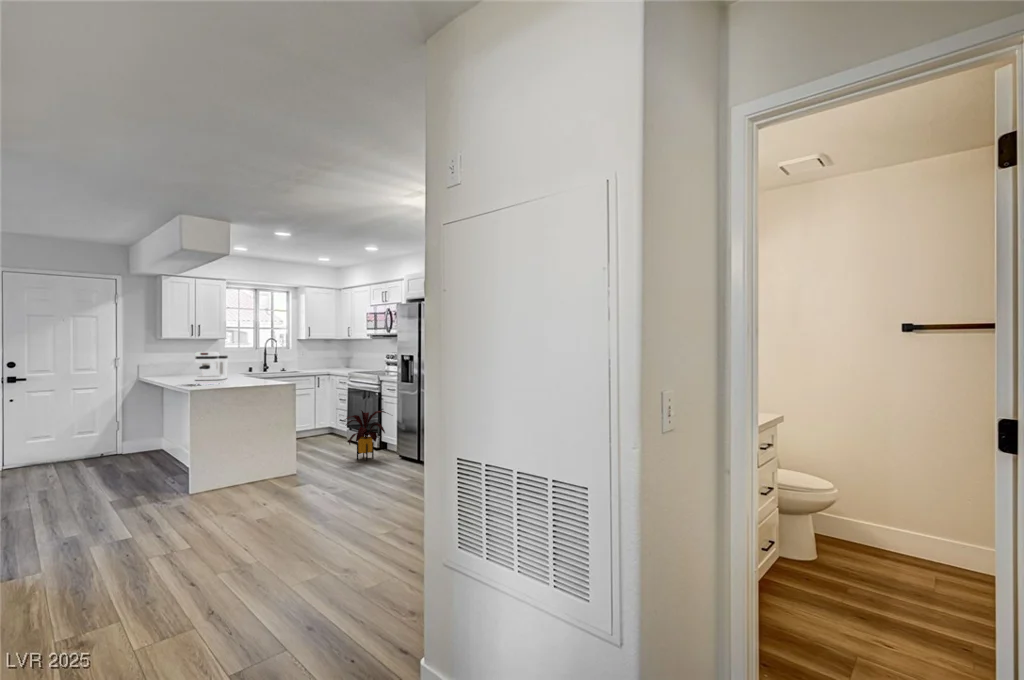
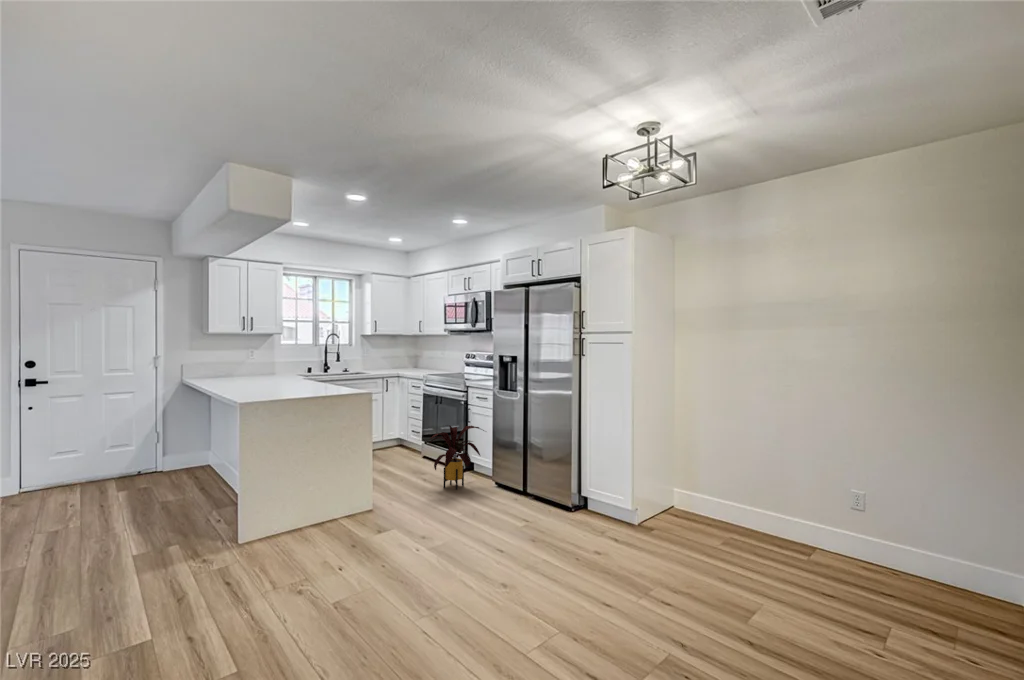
coffee maker: present [195,352,228,384] -> none [245,350,286,392]

